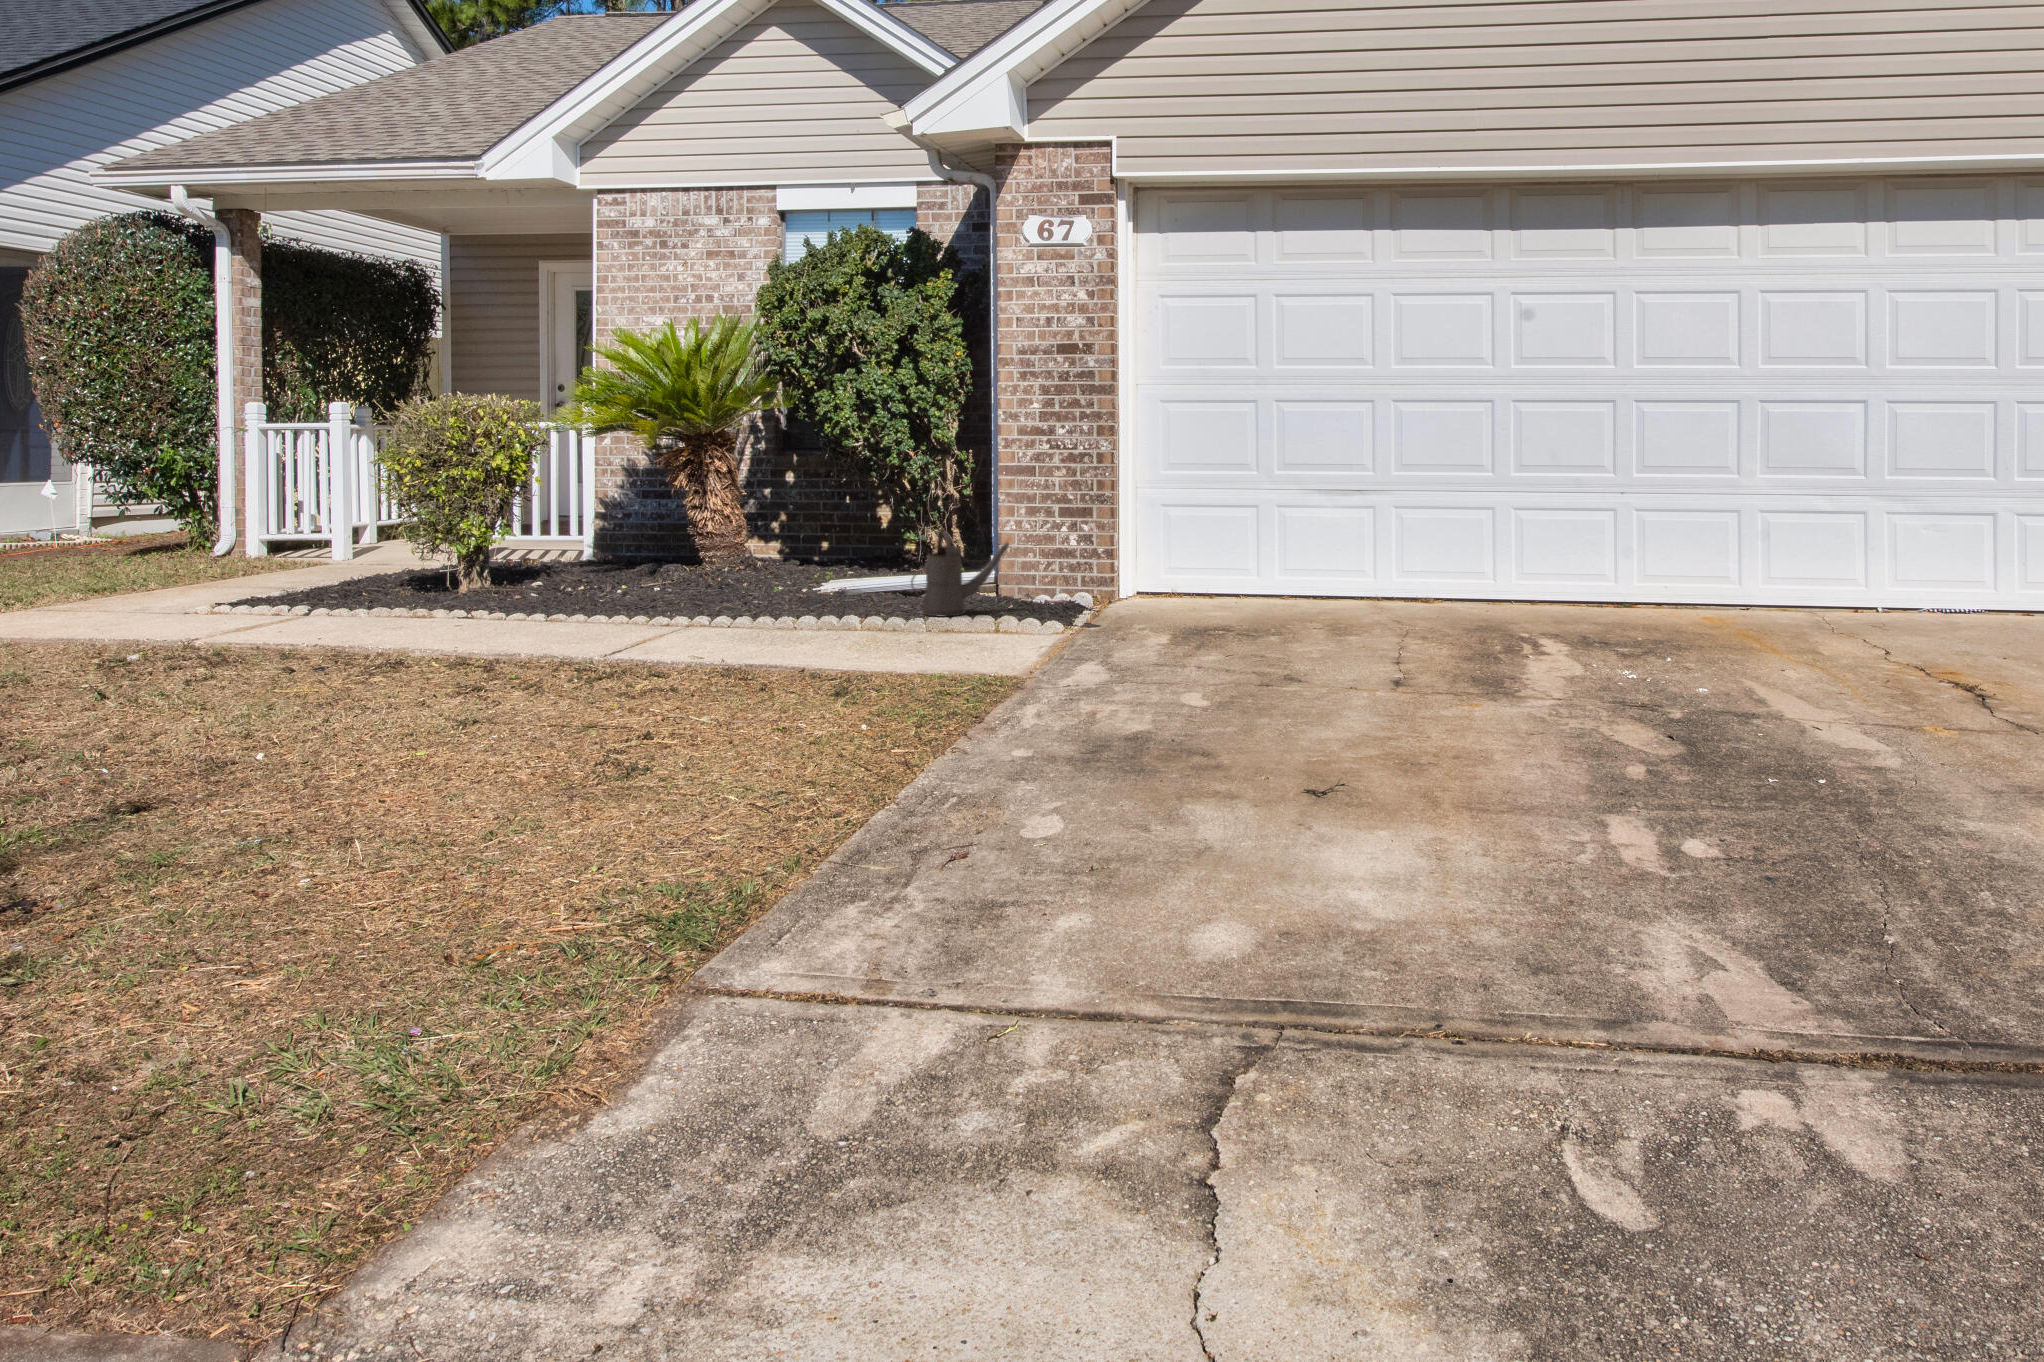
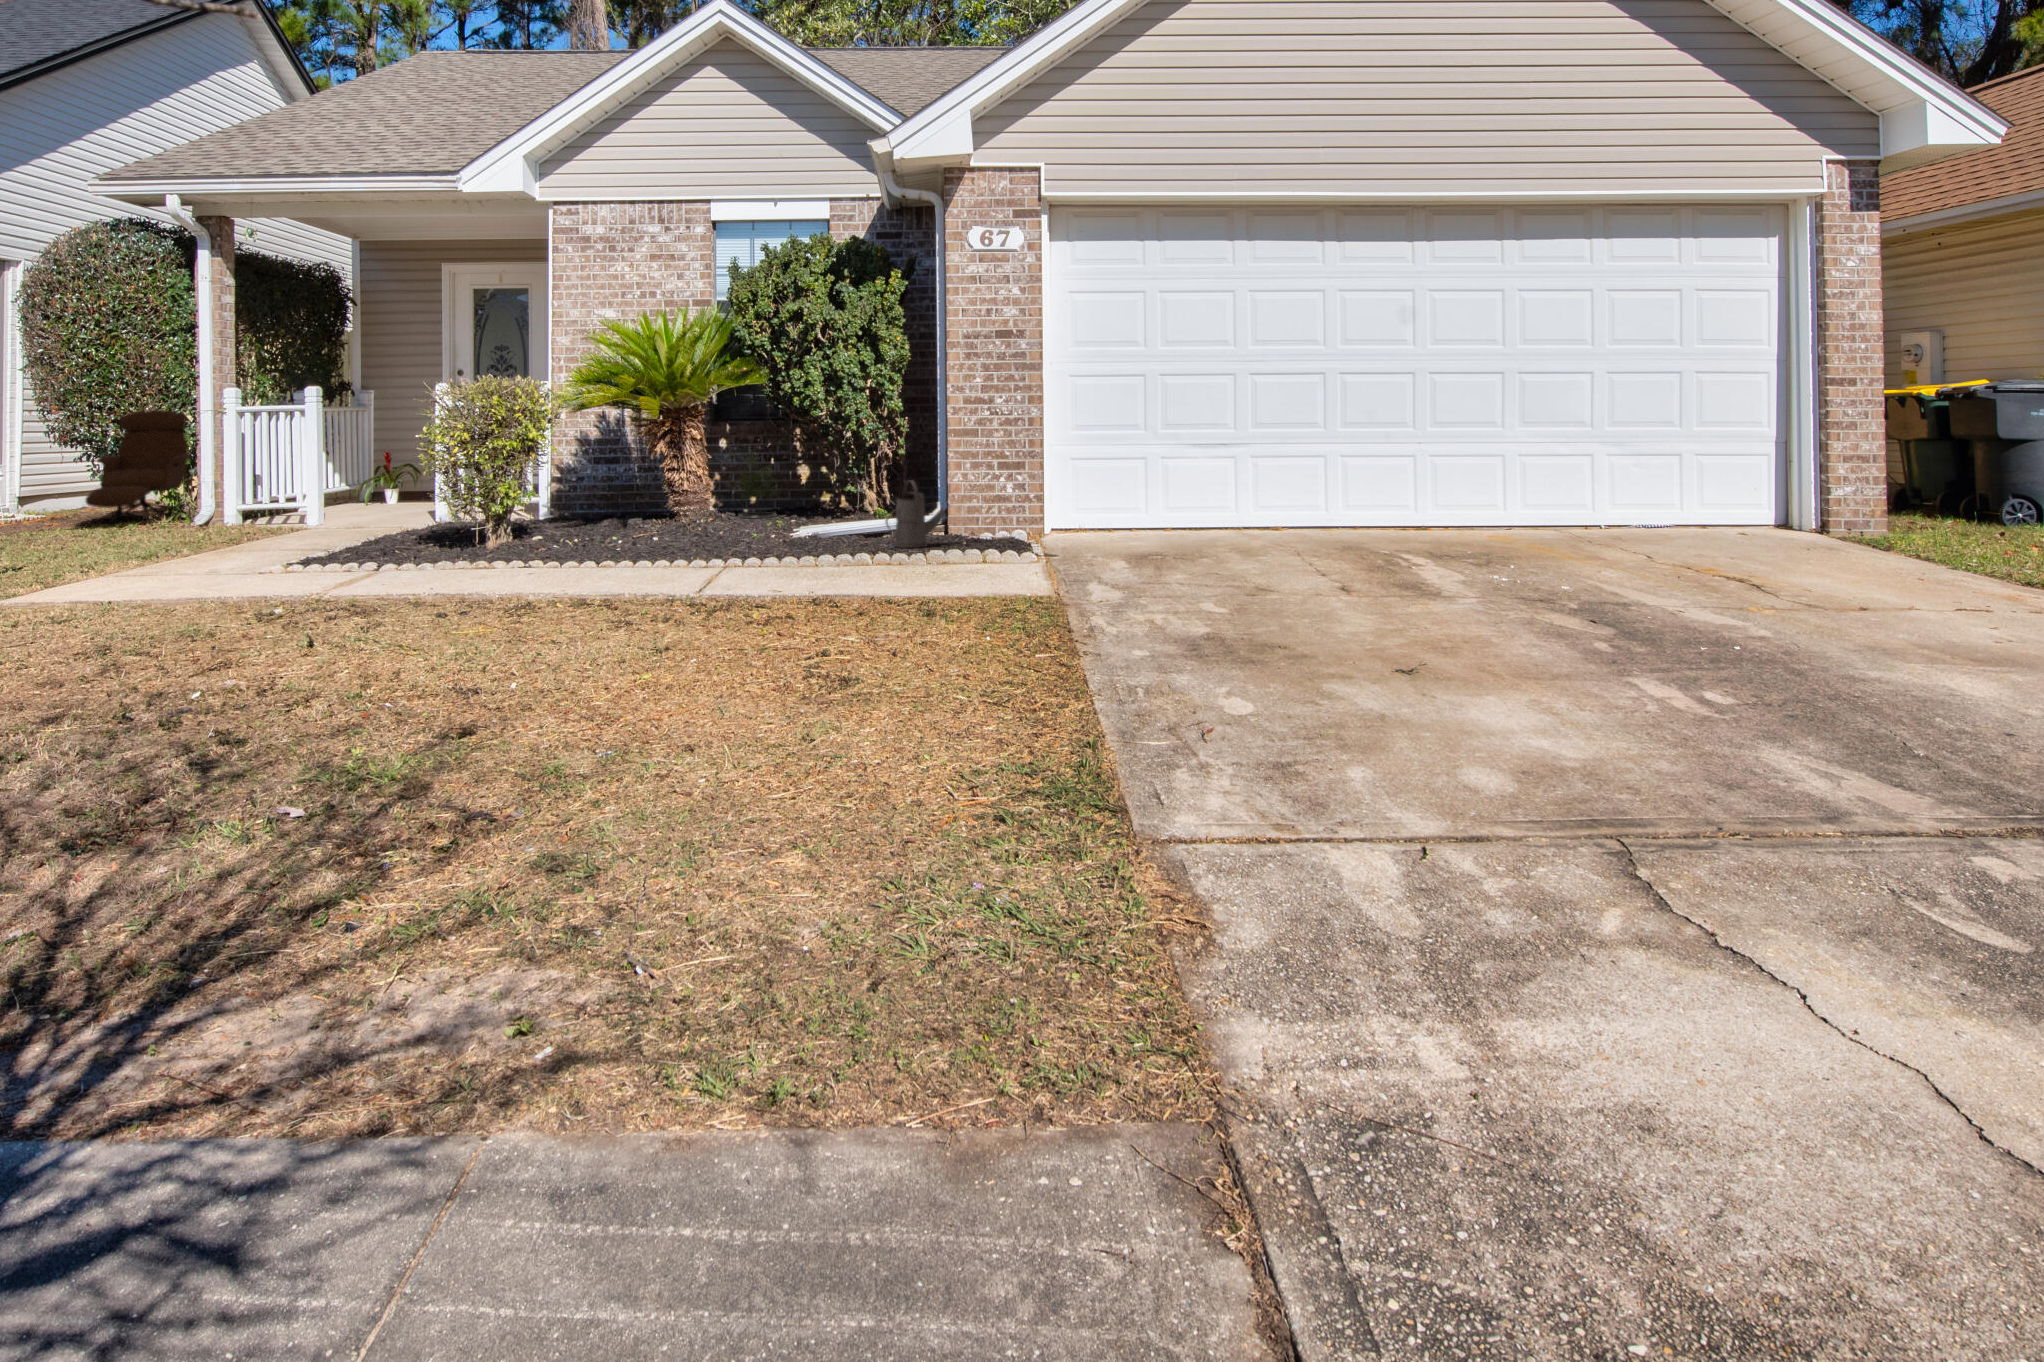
lounge chair: none [98,426,227,553] -> present [85,410,192,522]
potted tree: none [788,482,842,567] -> present [739,453,778,519]

